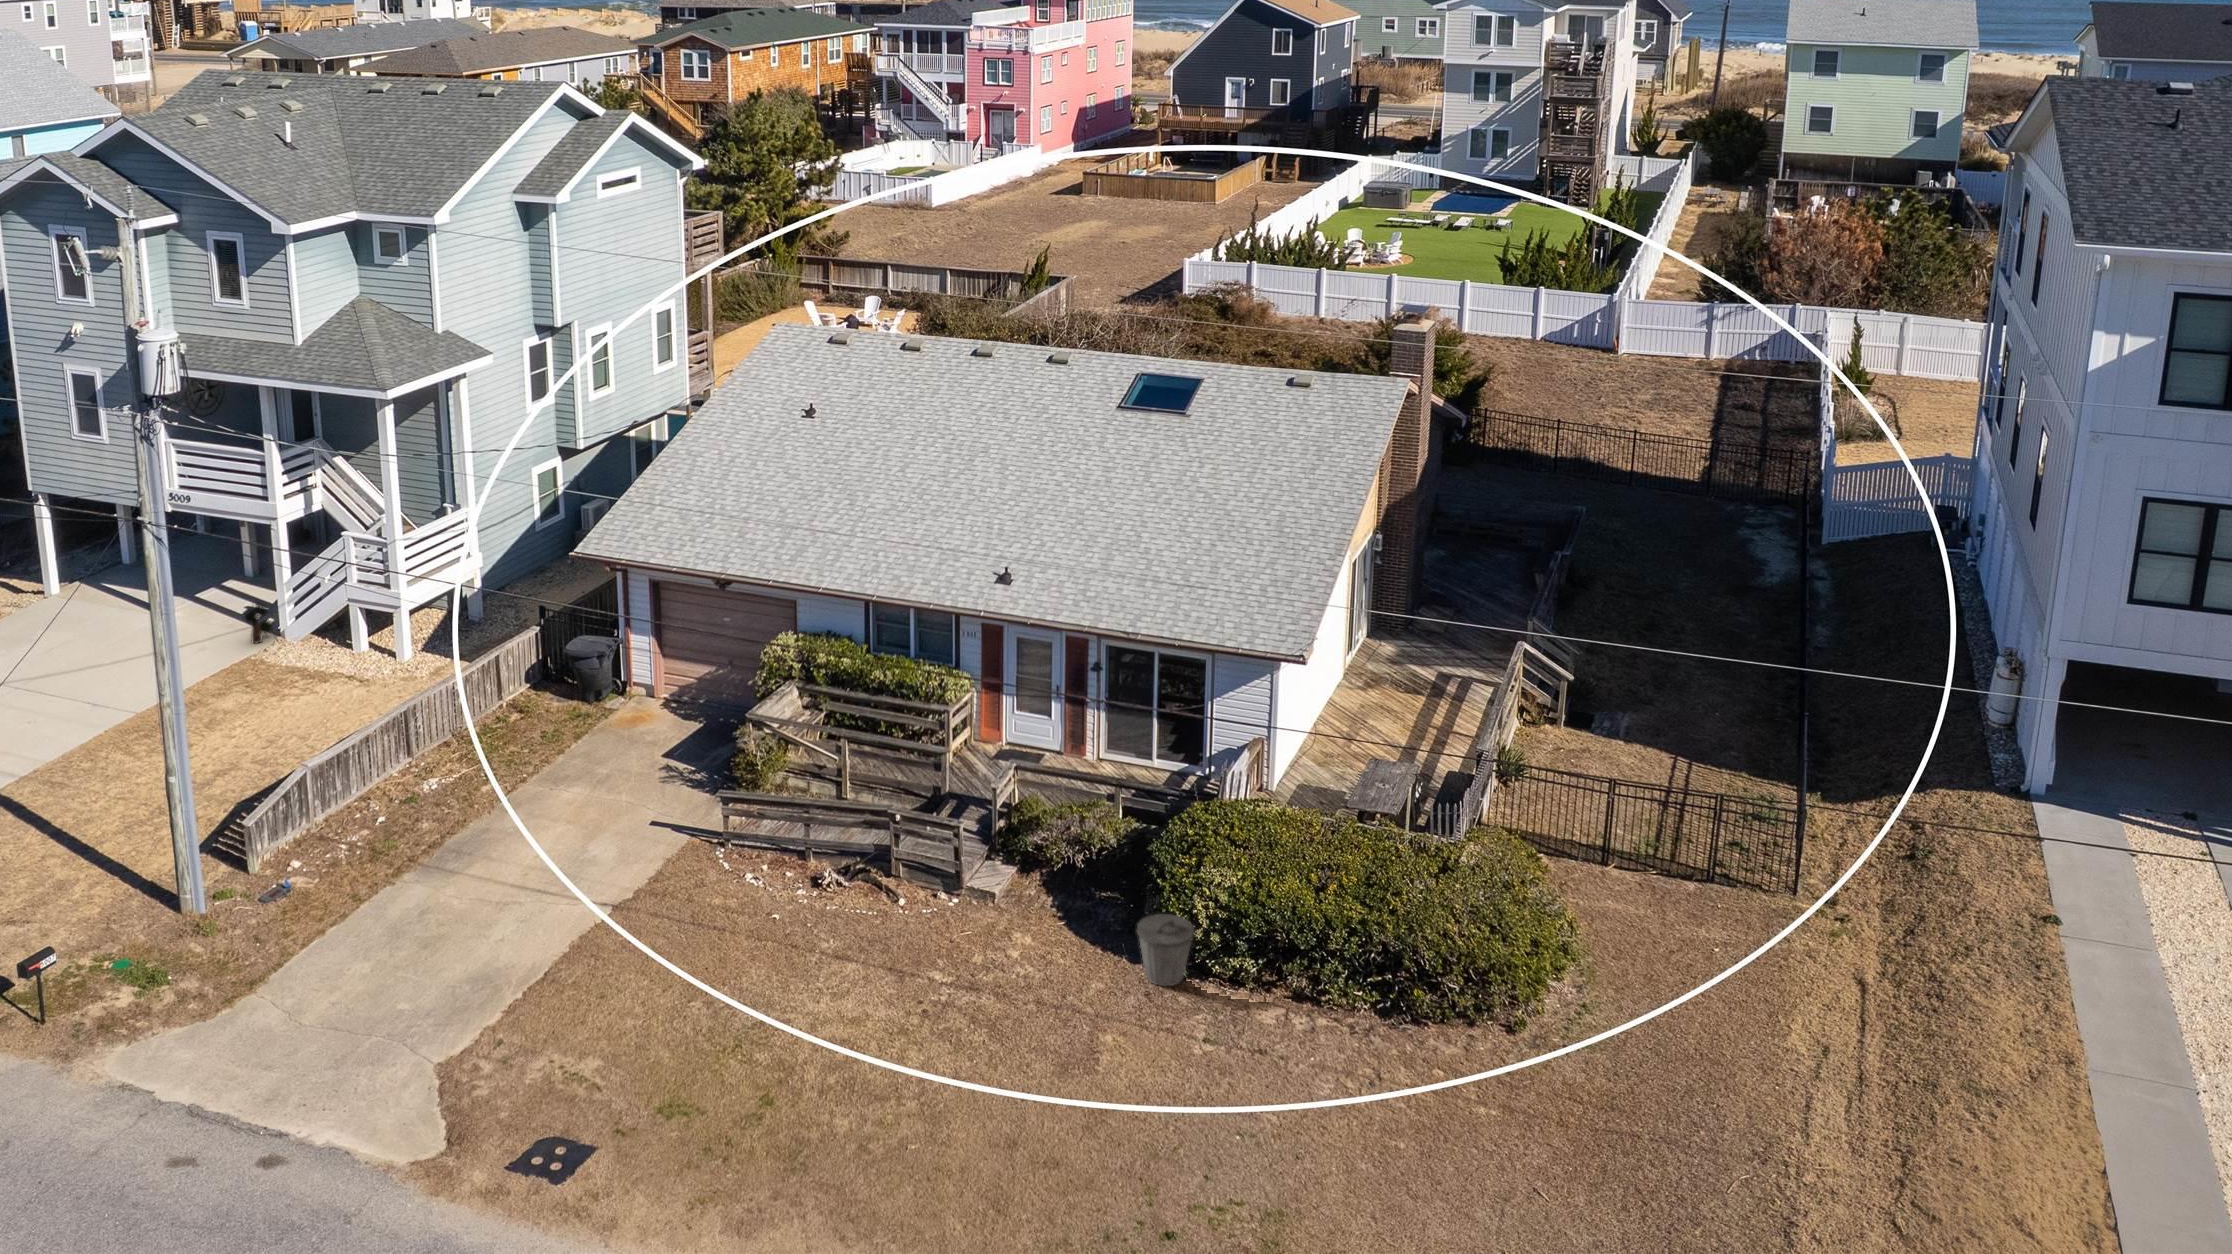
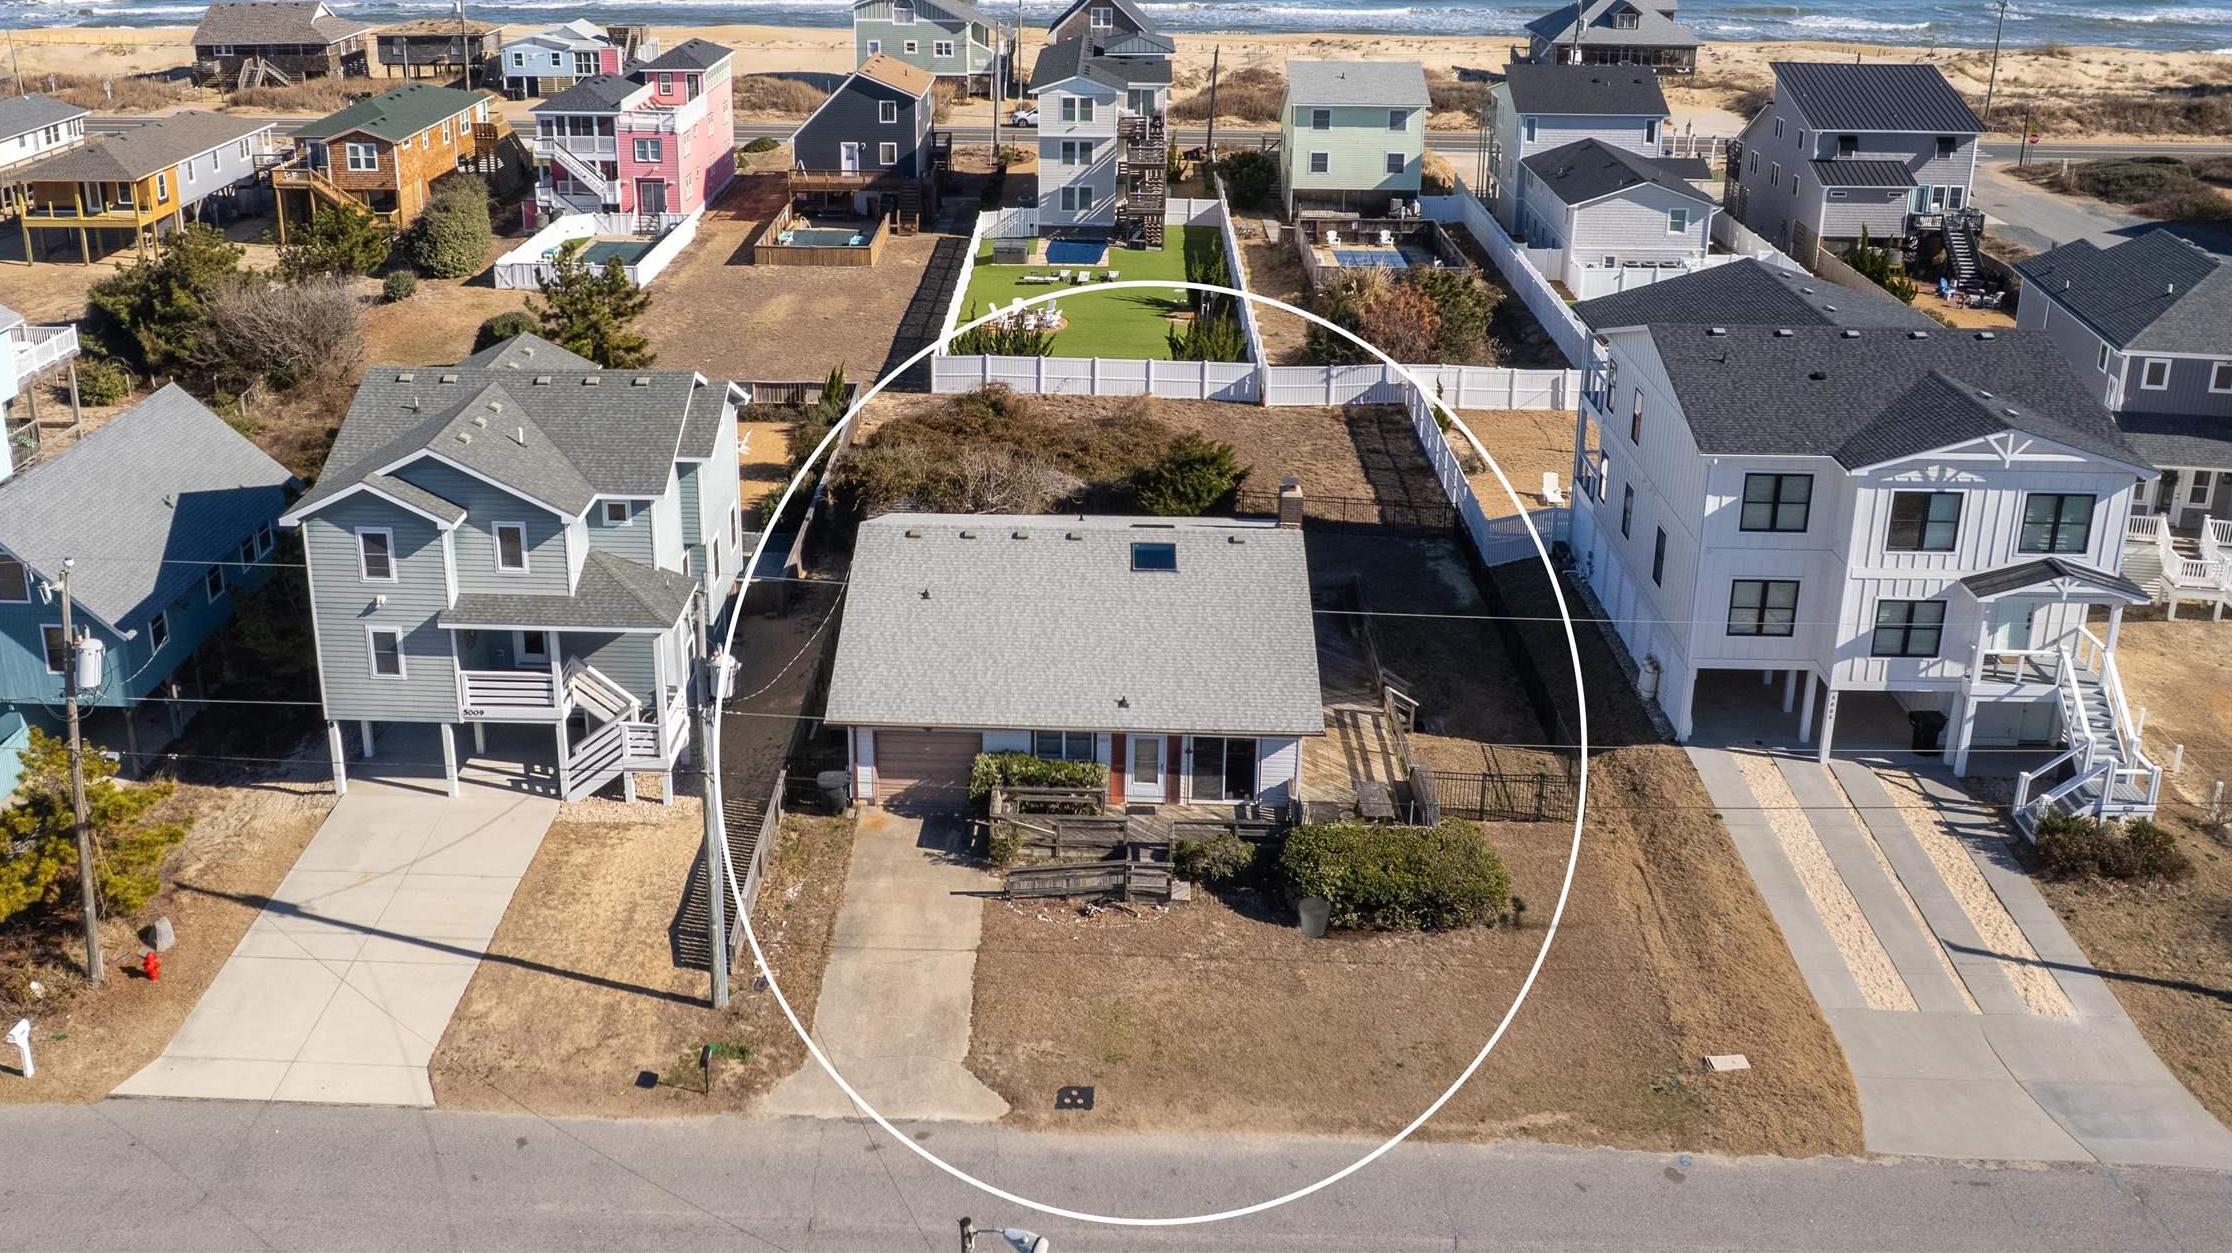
potted plant: present [244,602,273,643] -> present [1498,896,1527,929]

